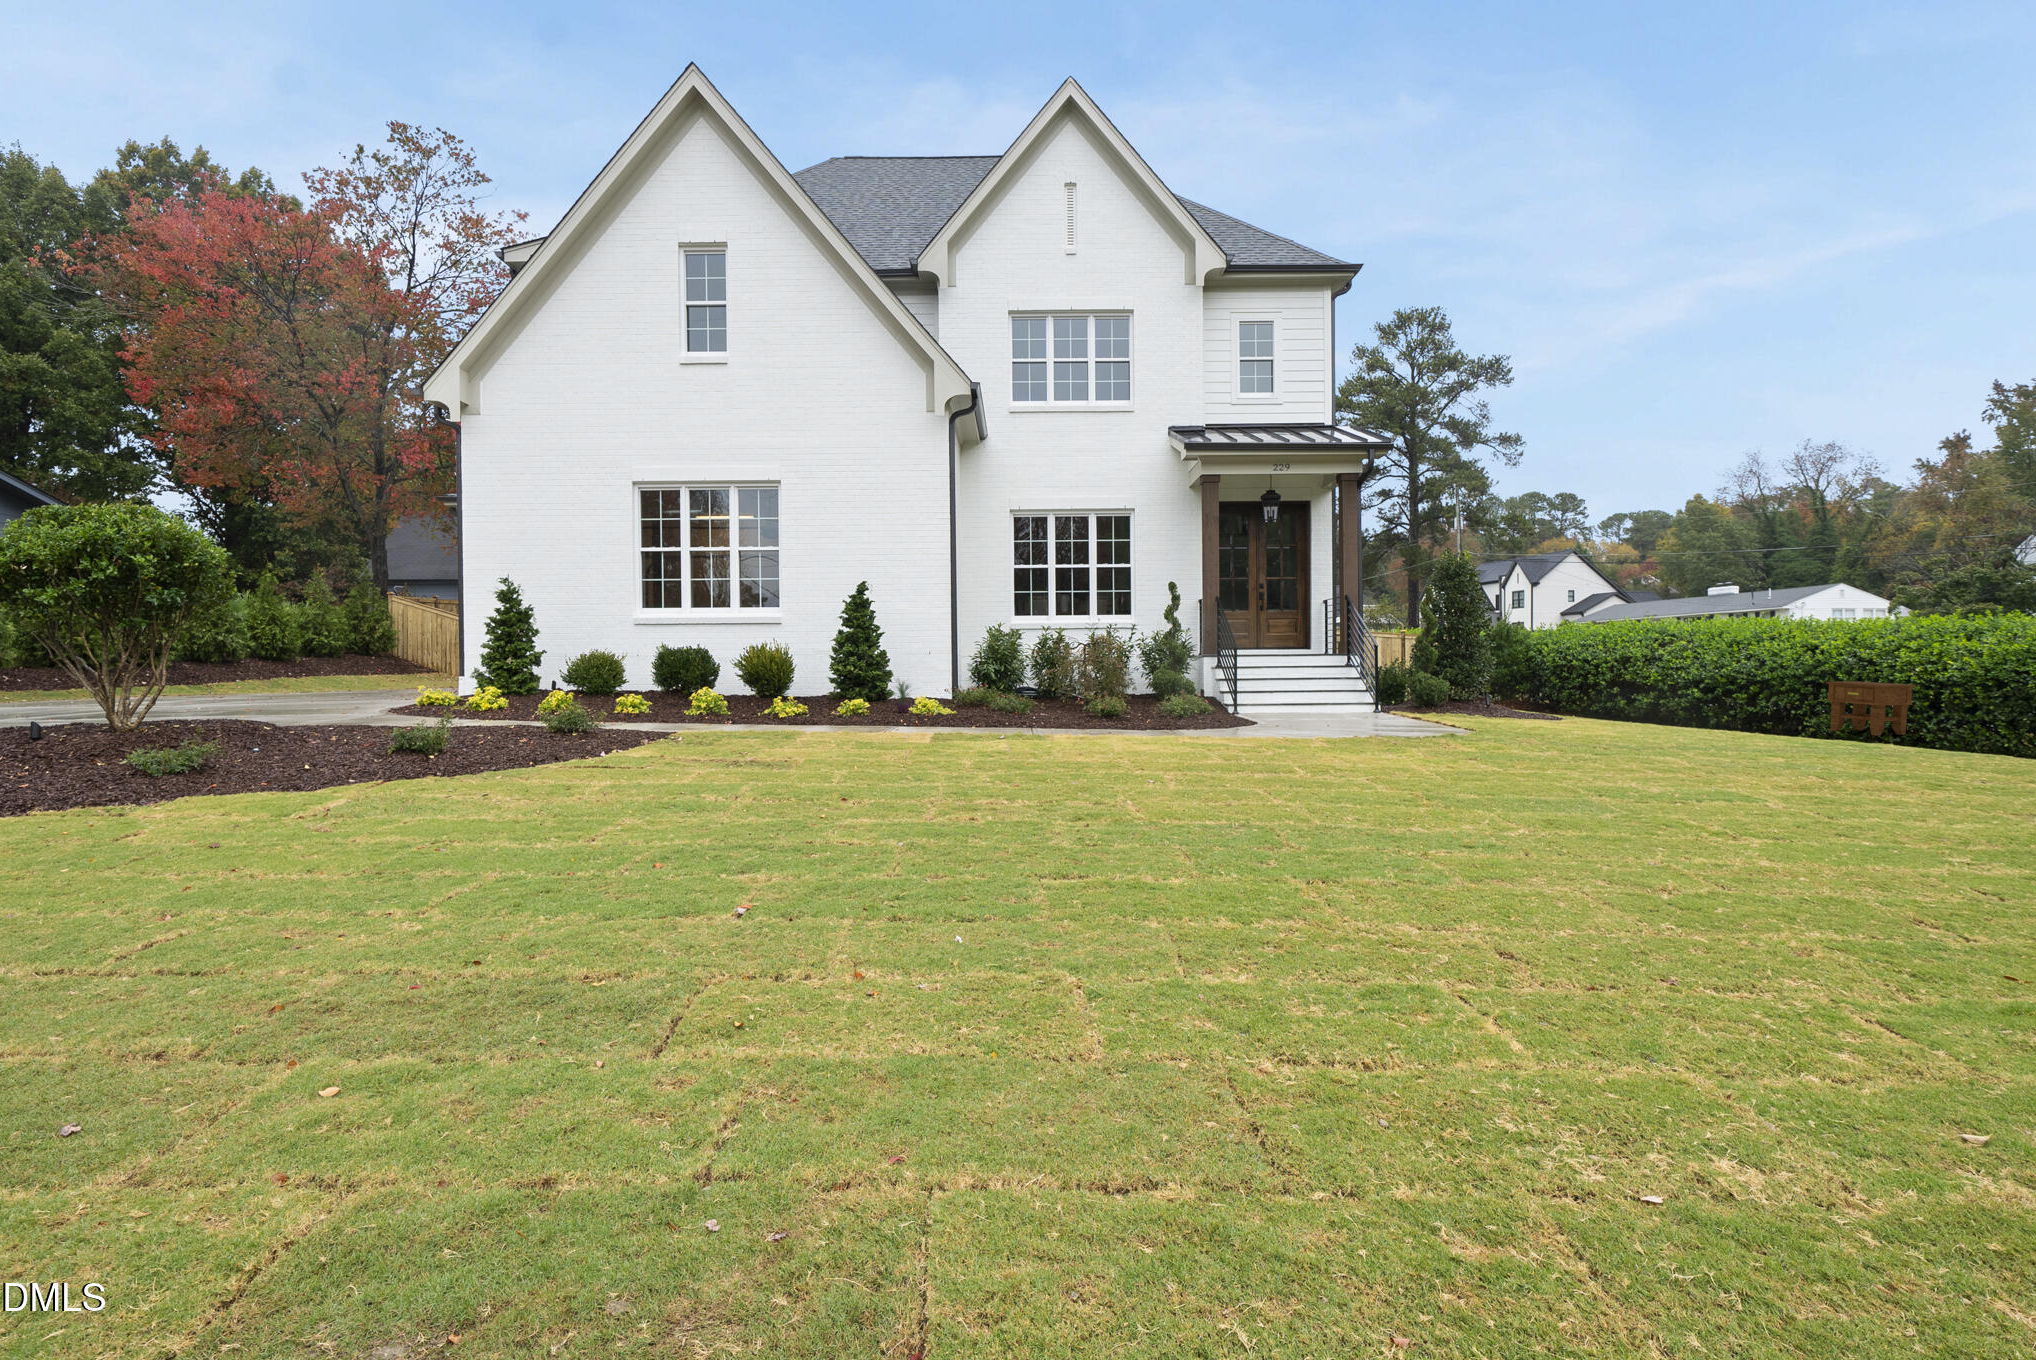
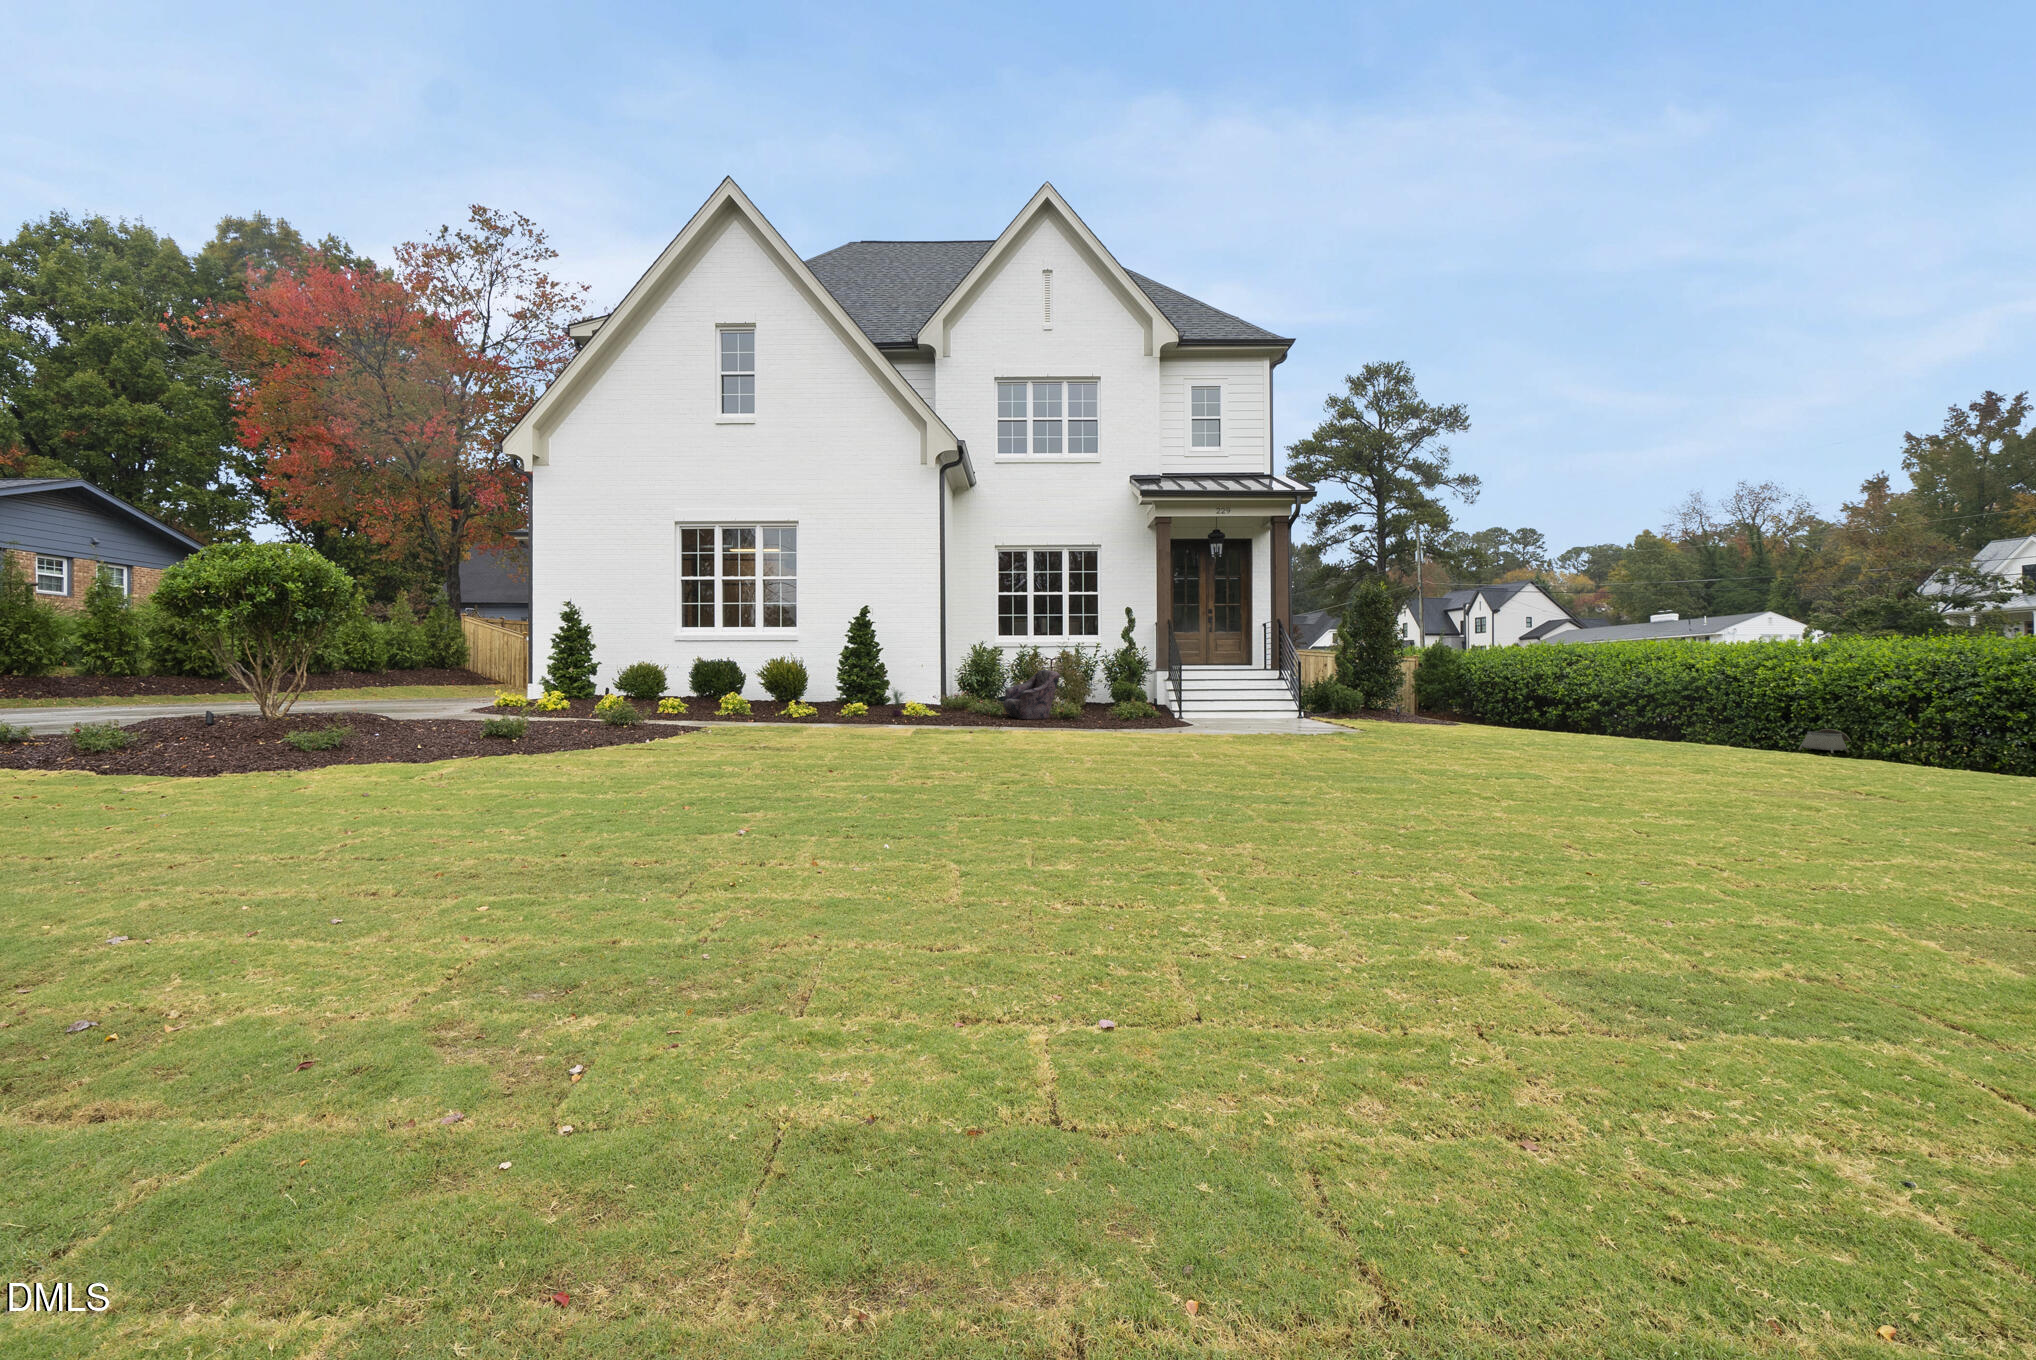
armchair: none [1028,657,1095,715] -> present [1004,670,1060,719]
side table: present [1826,681,1916,736] -> none [1693,695,1771,743]
basket: none [1954,719,2014,747] -> present [1799,729,1851,753]

